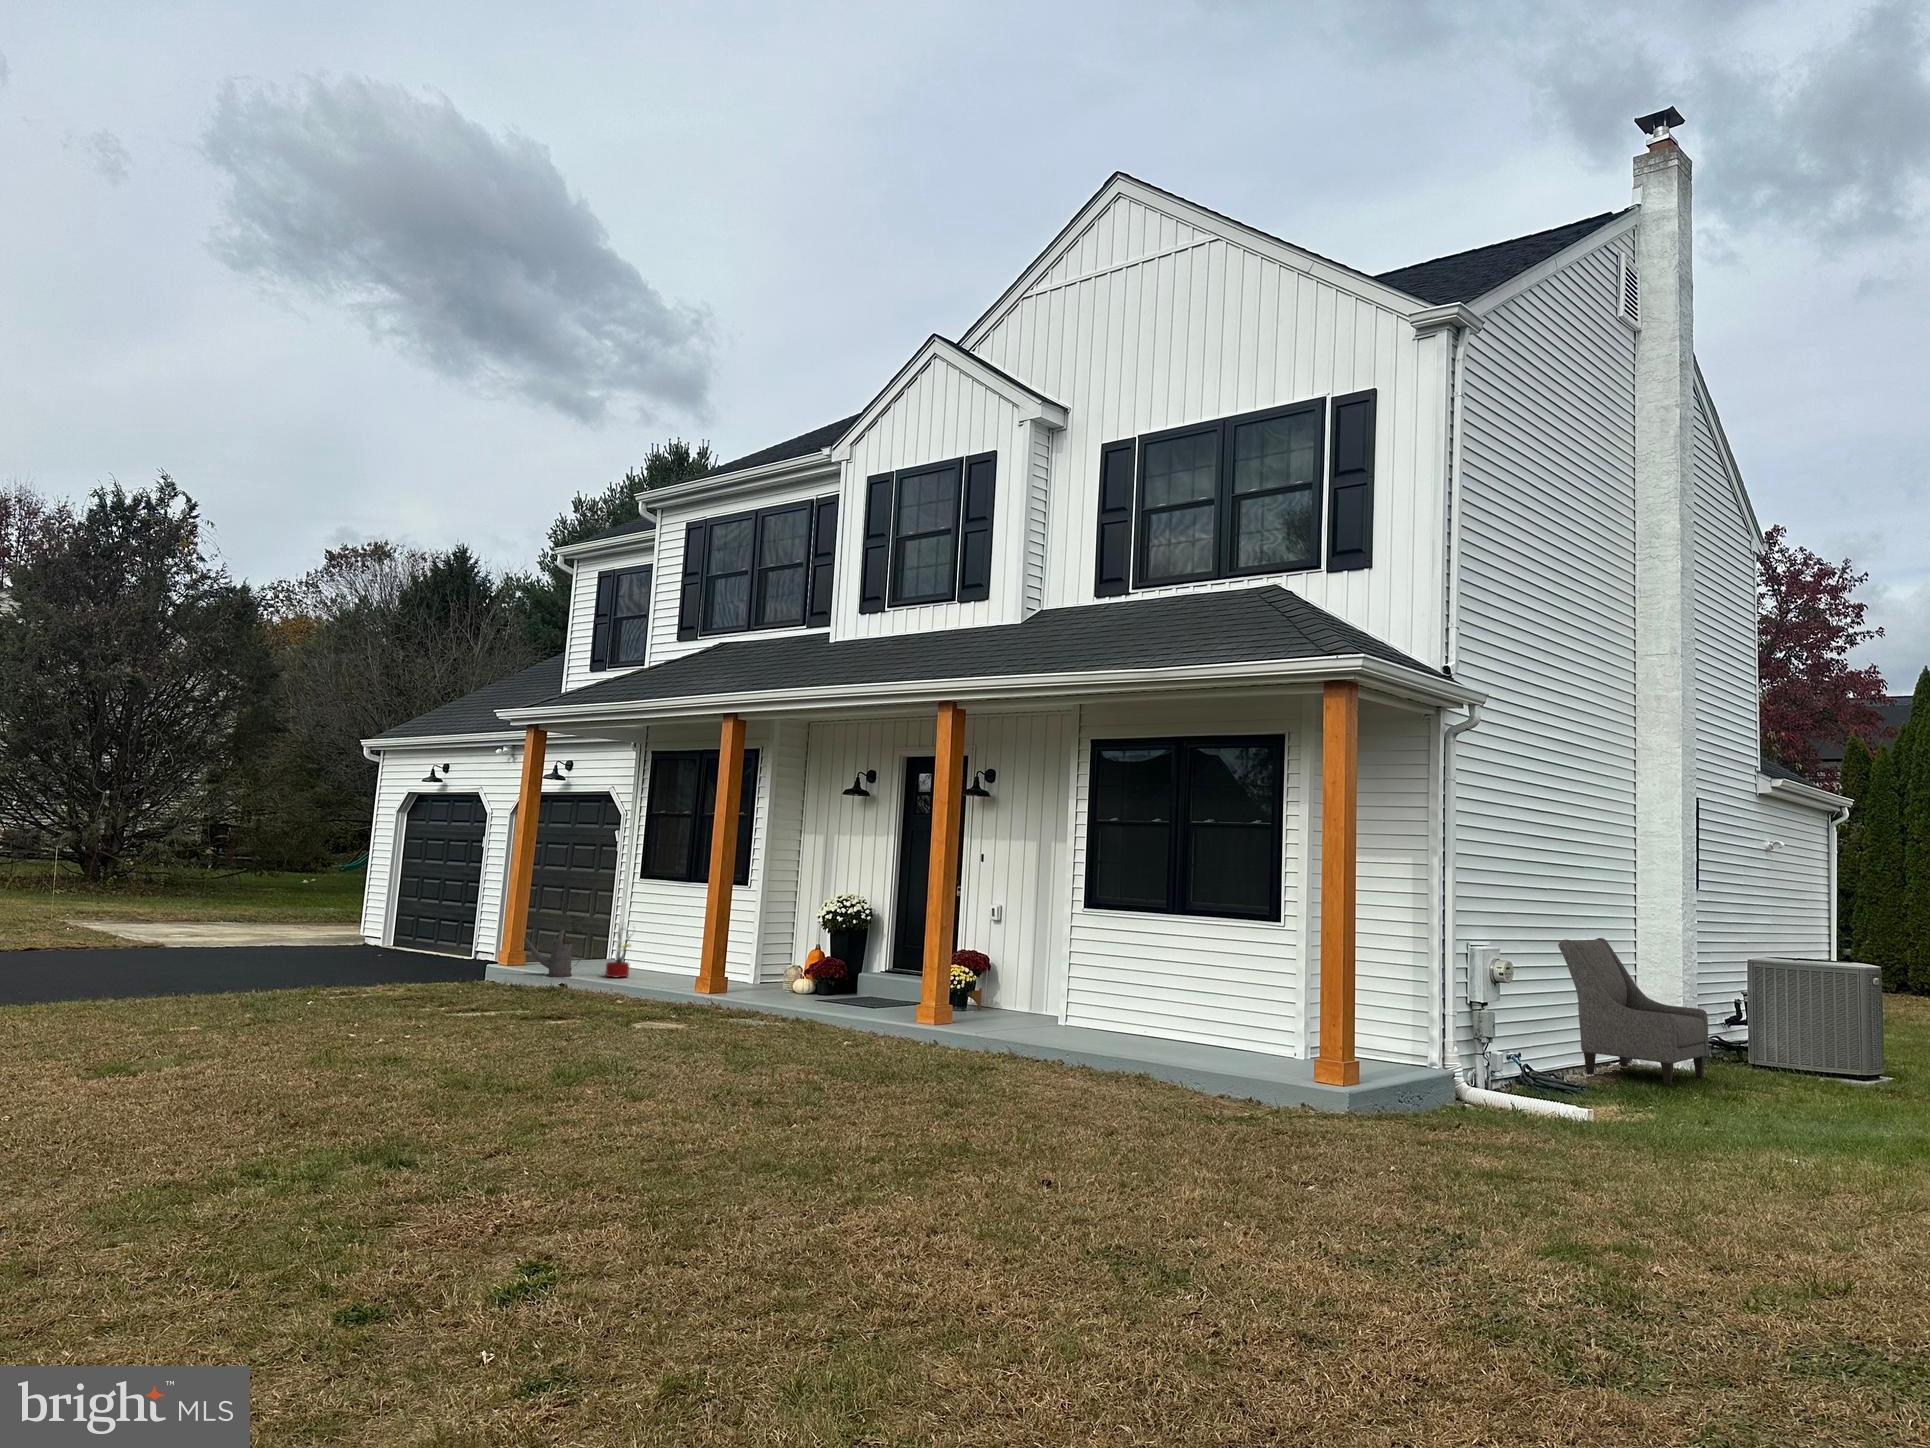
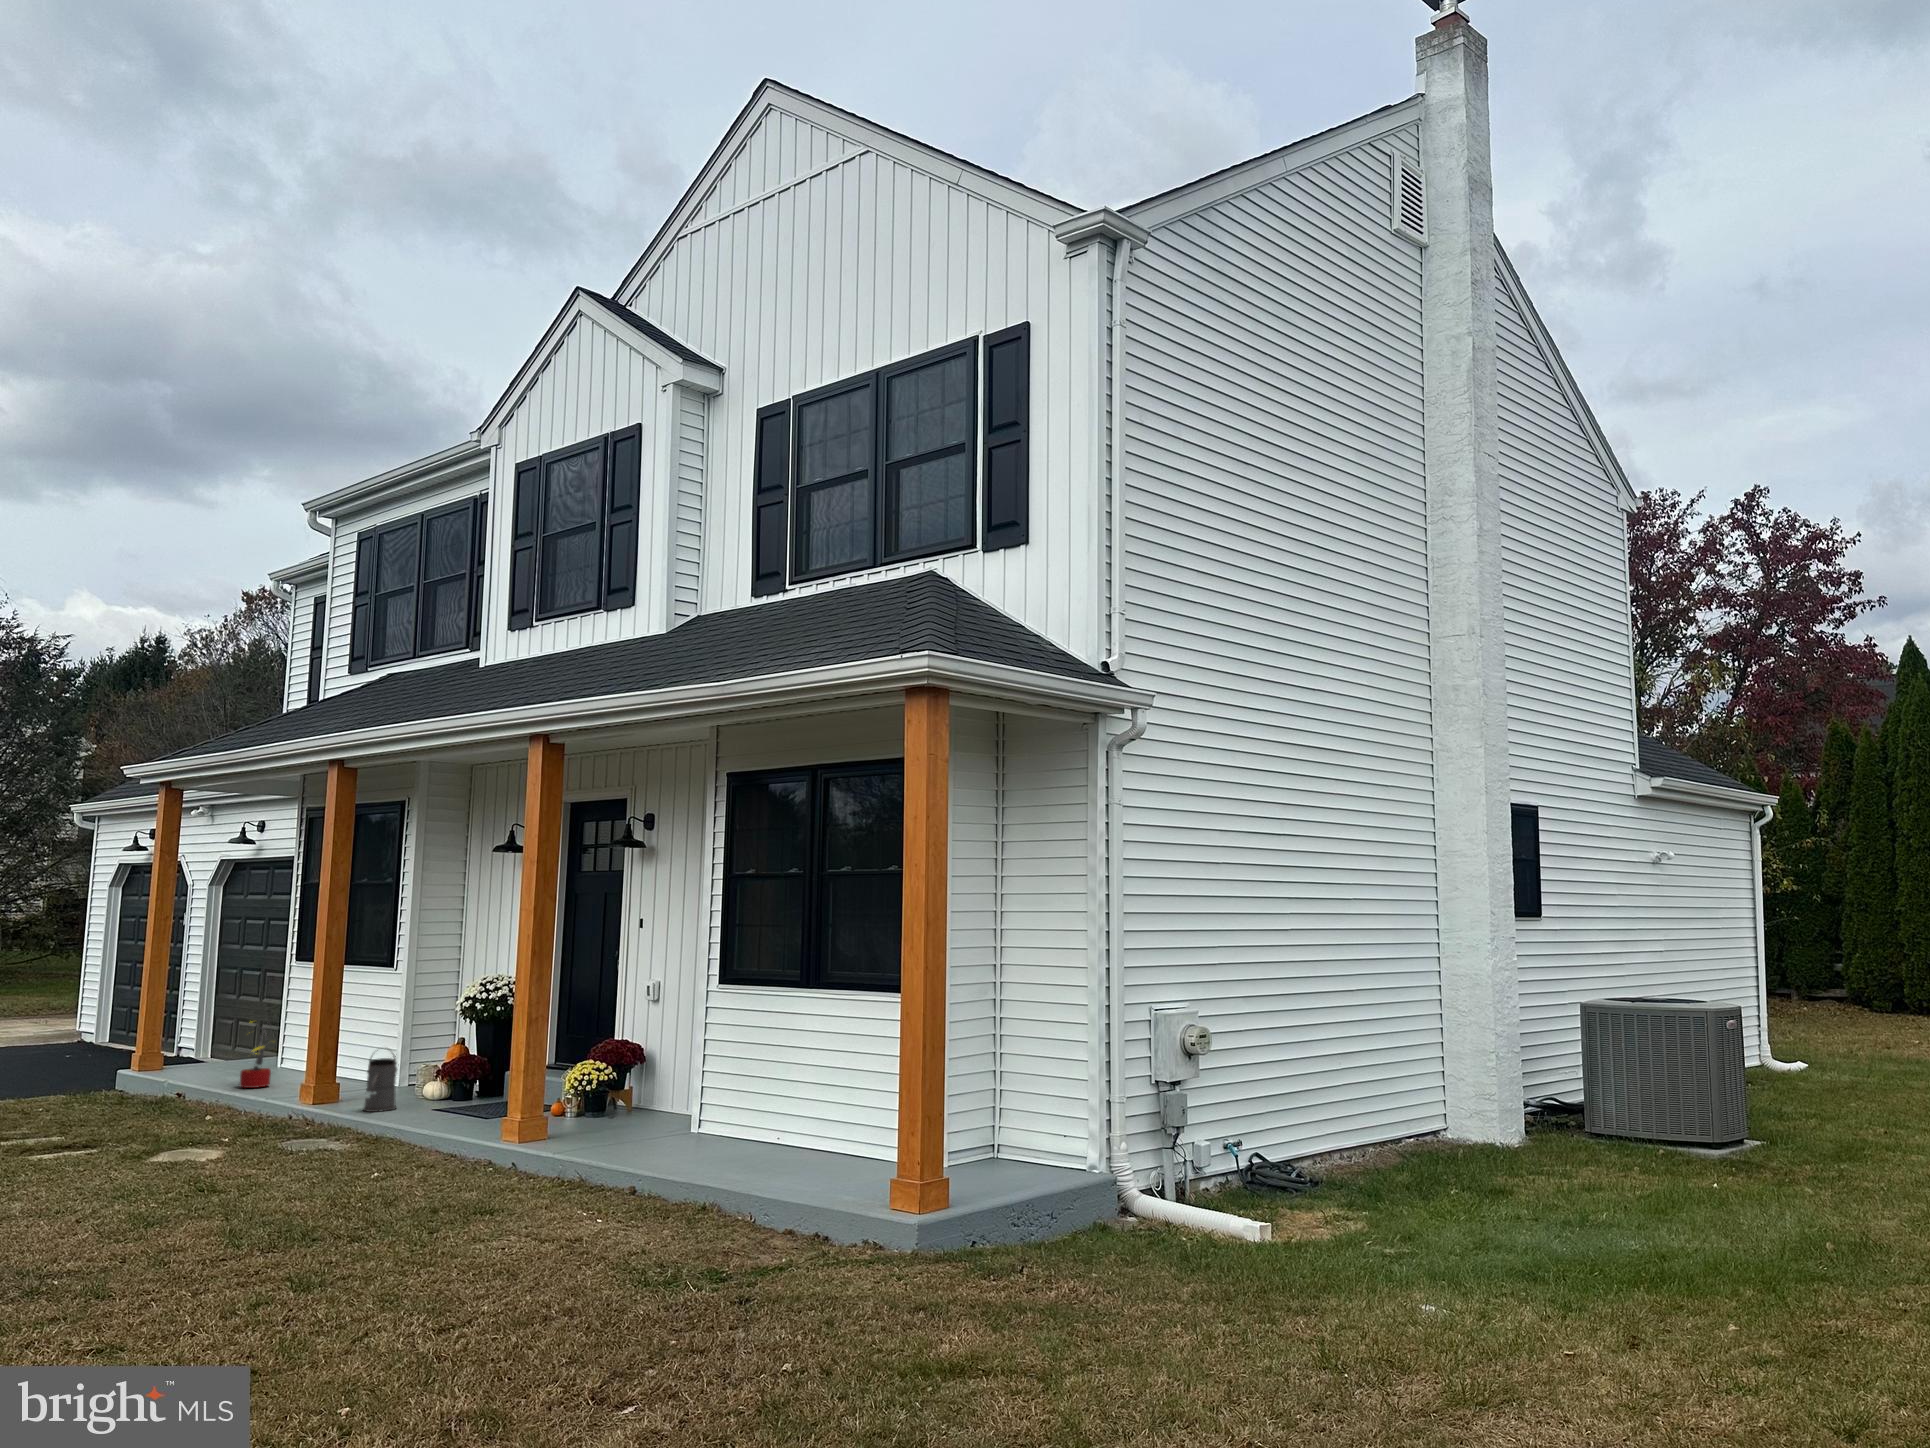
watering can: present [524,930,580,977] -> present [363,1053,397,1112]
chair: present [1558,938,1709,1086] -> none [1297,991,1482,1178]

